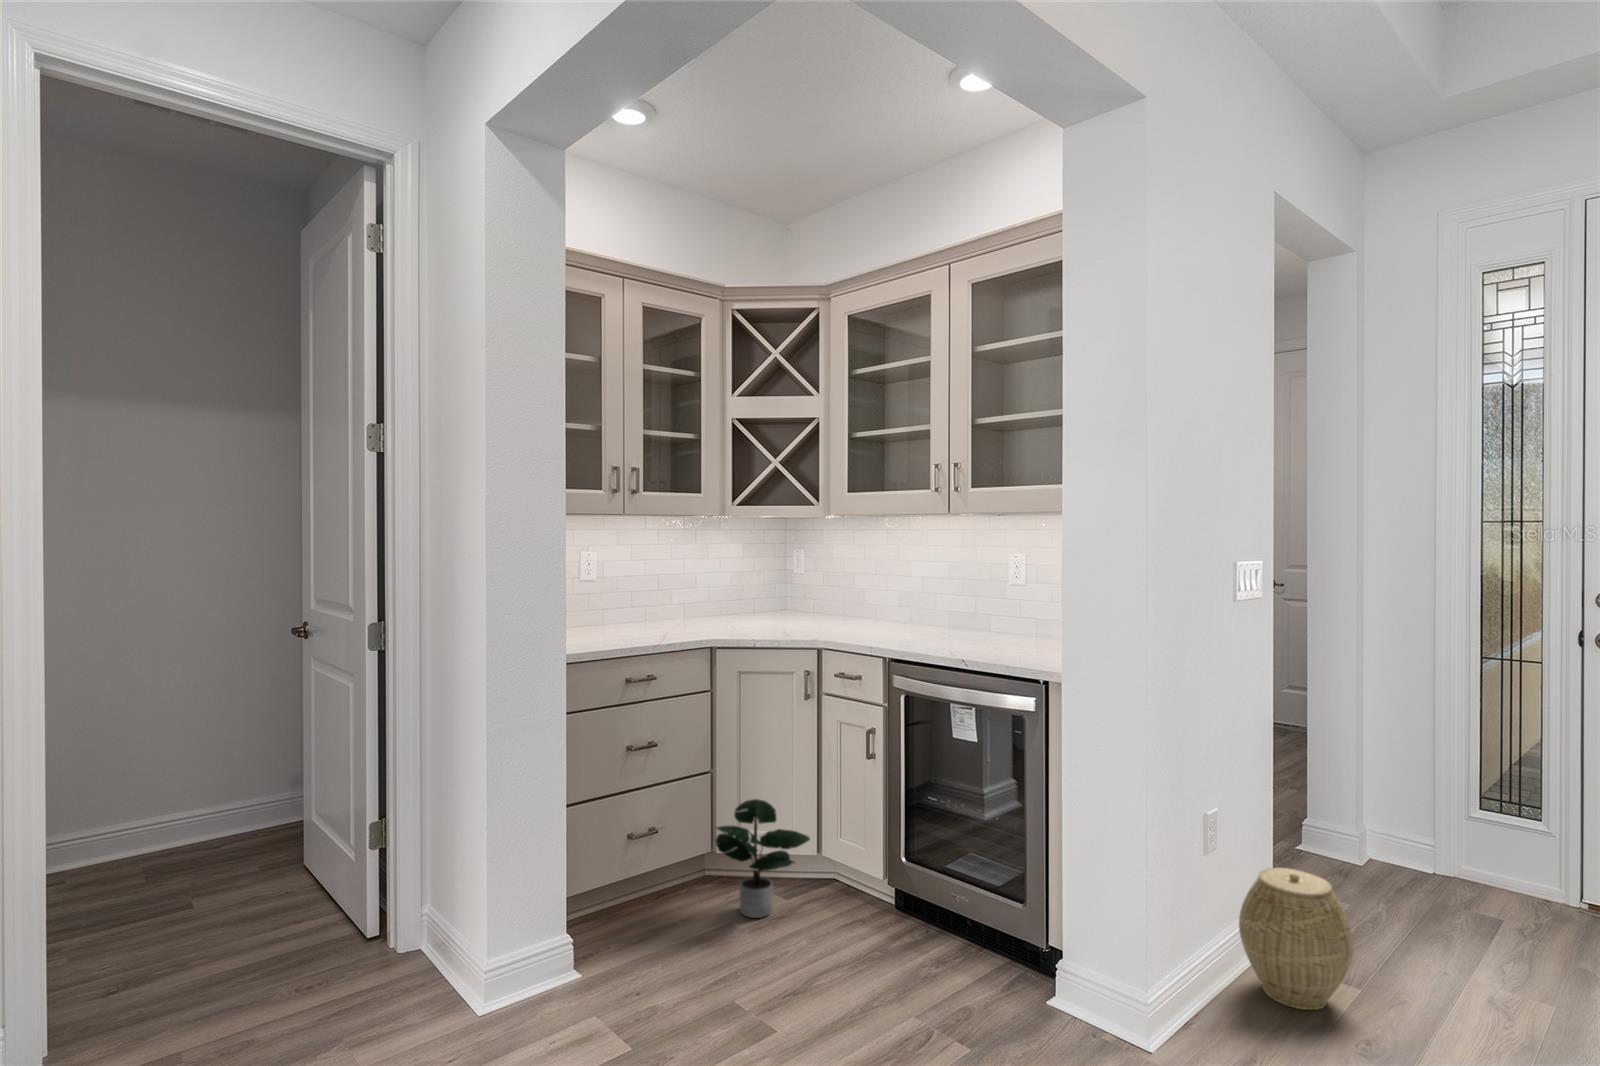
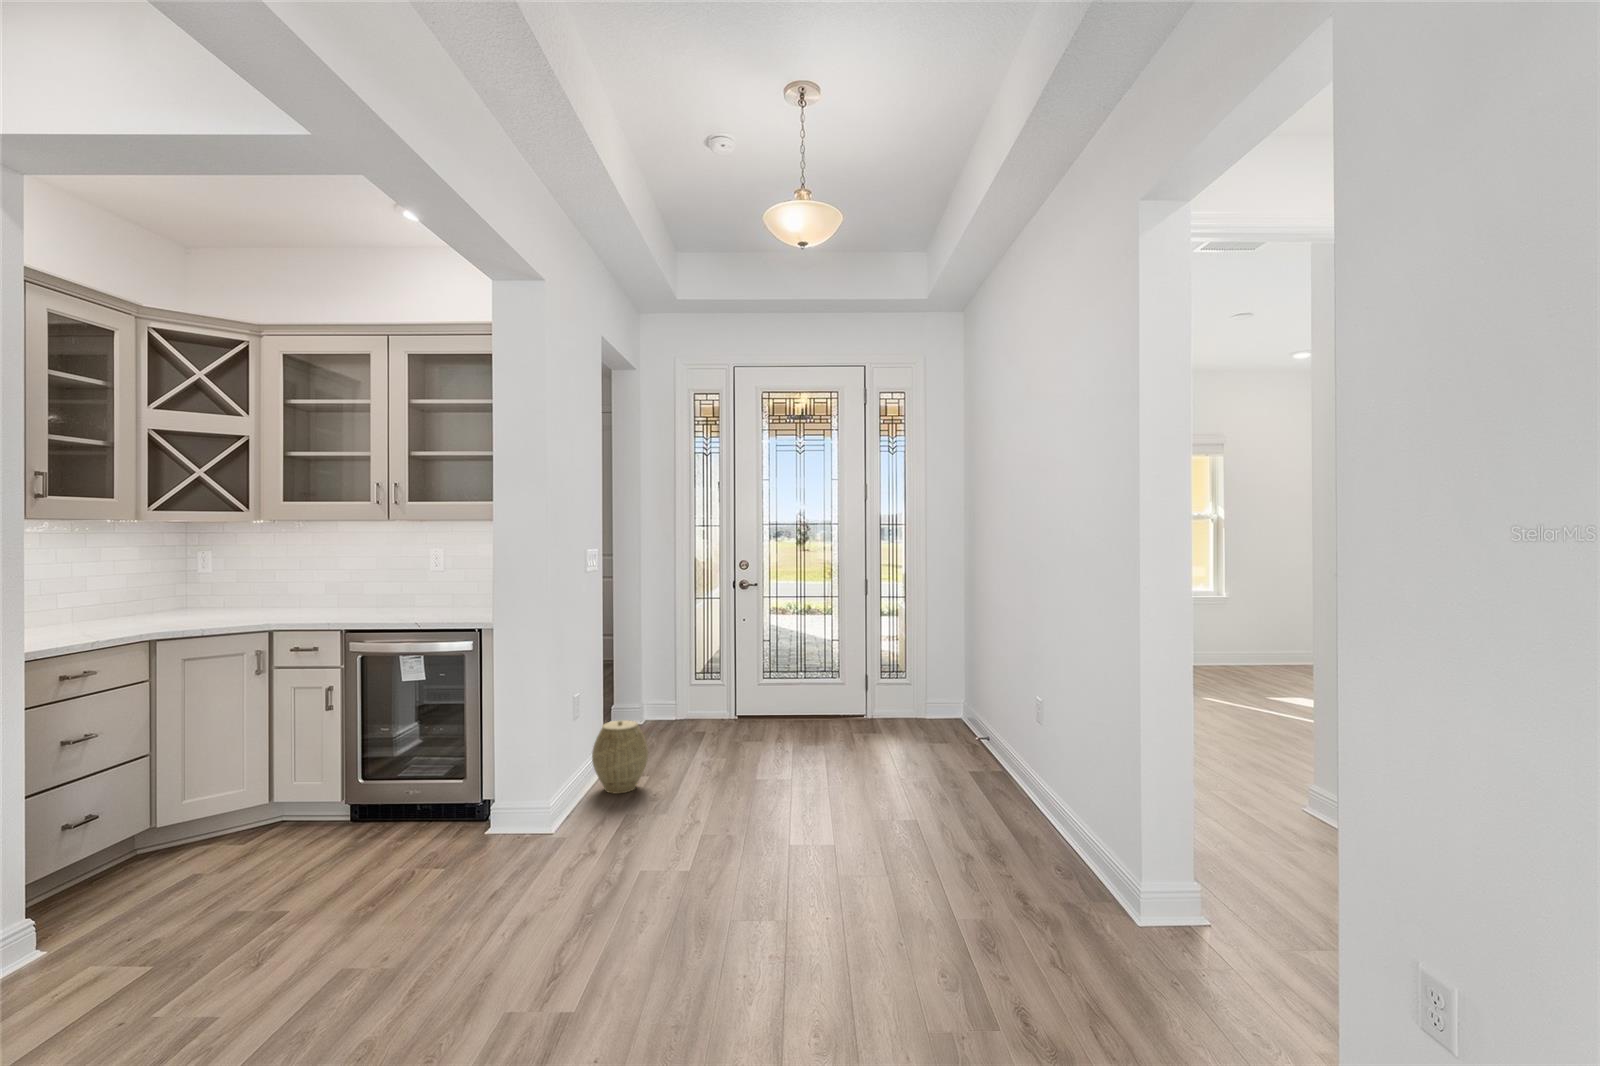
potted plant: present [715,799,810,918] -> none [170,766,276,864]

